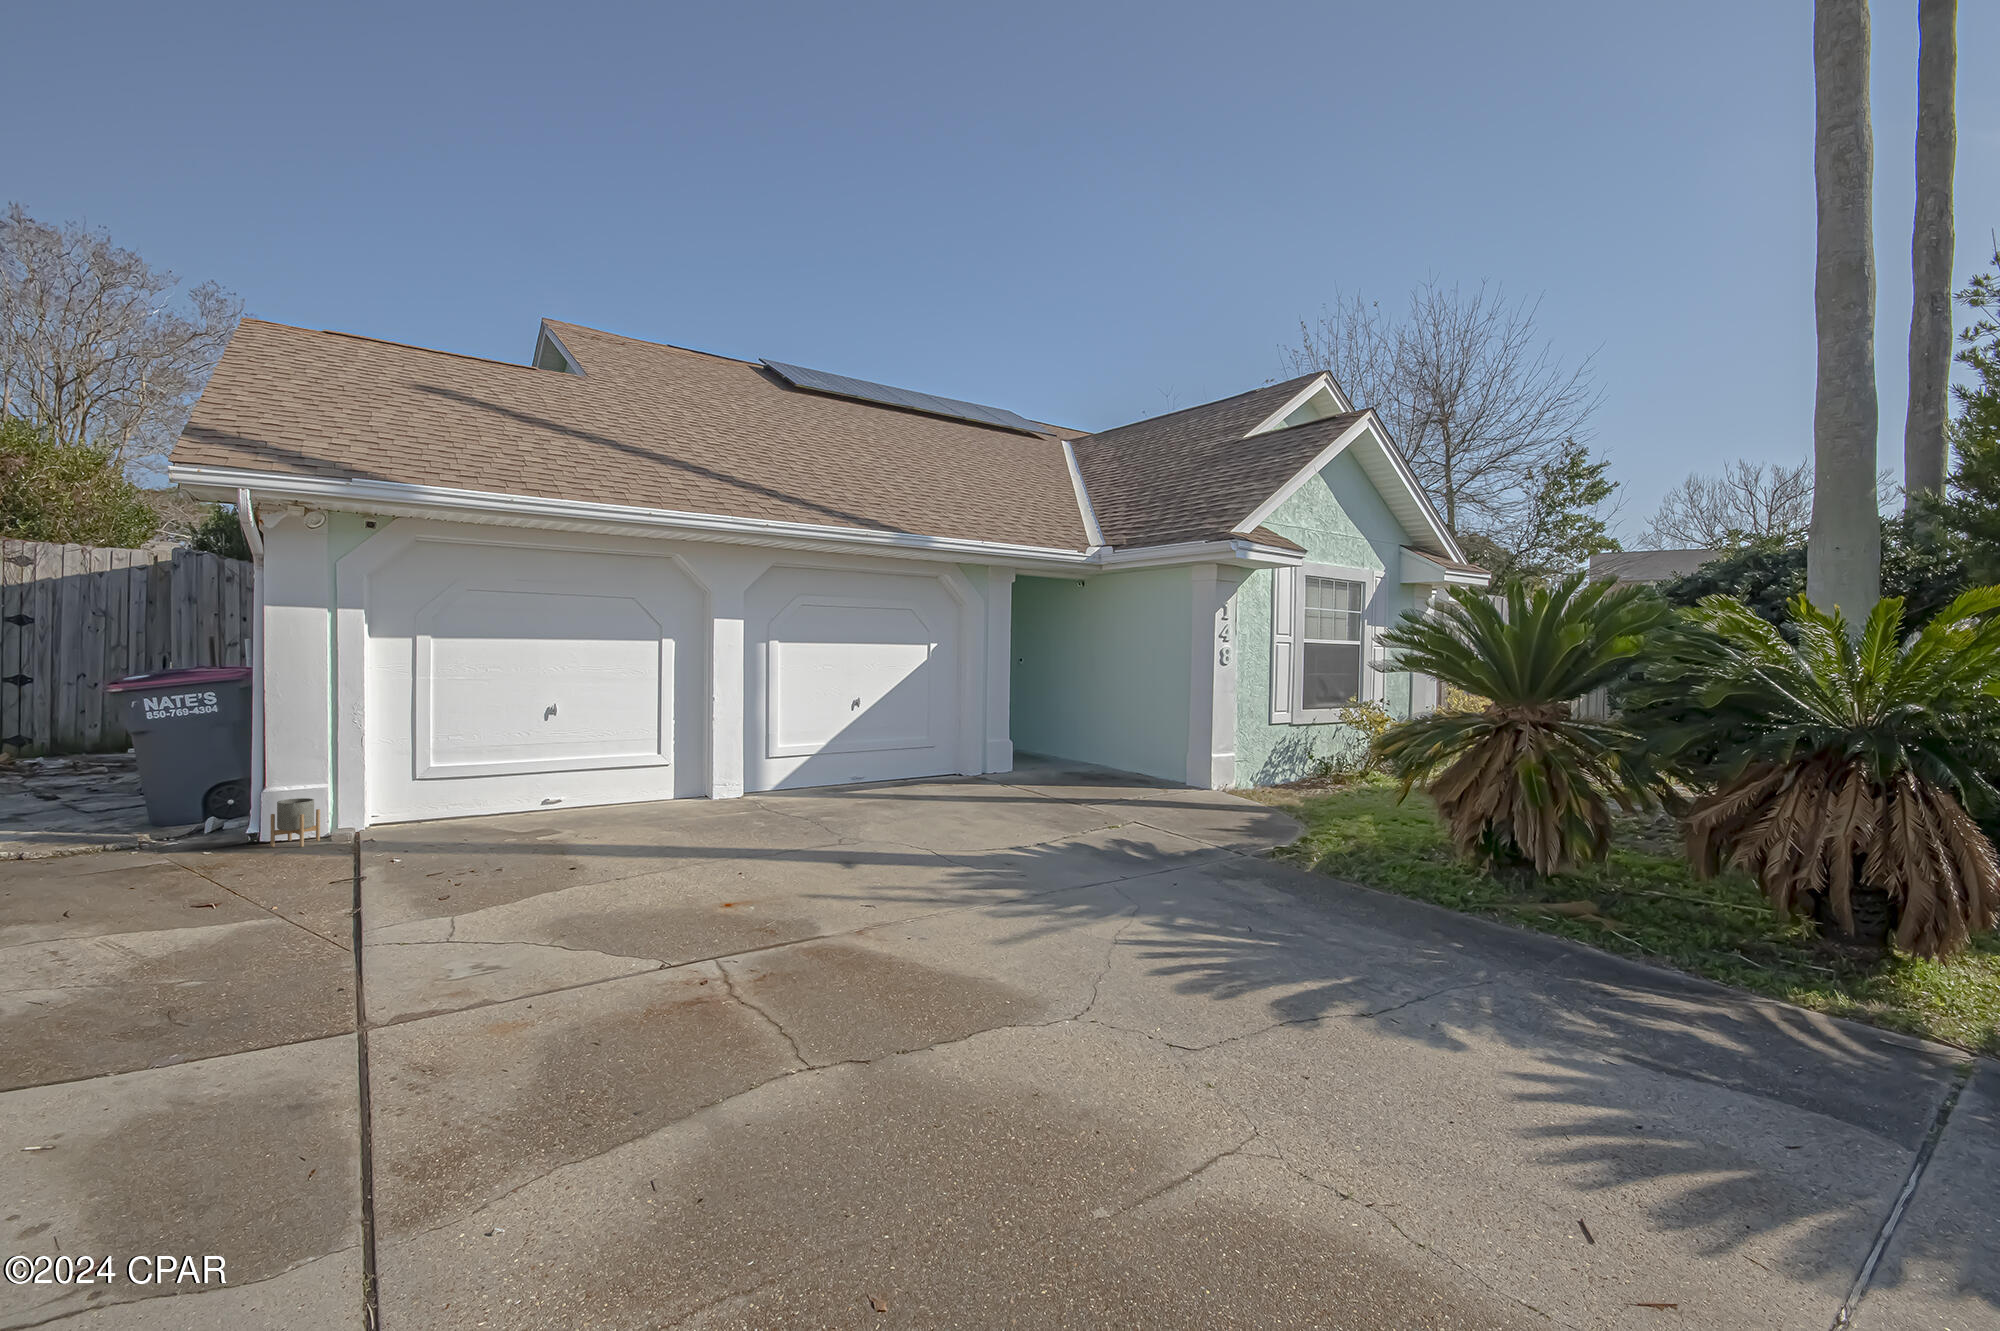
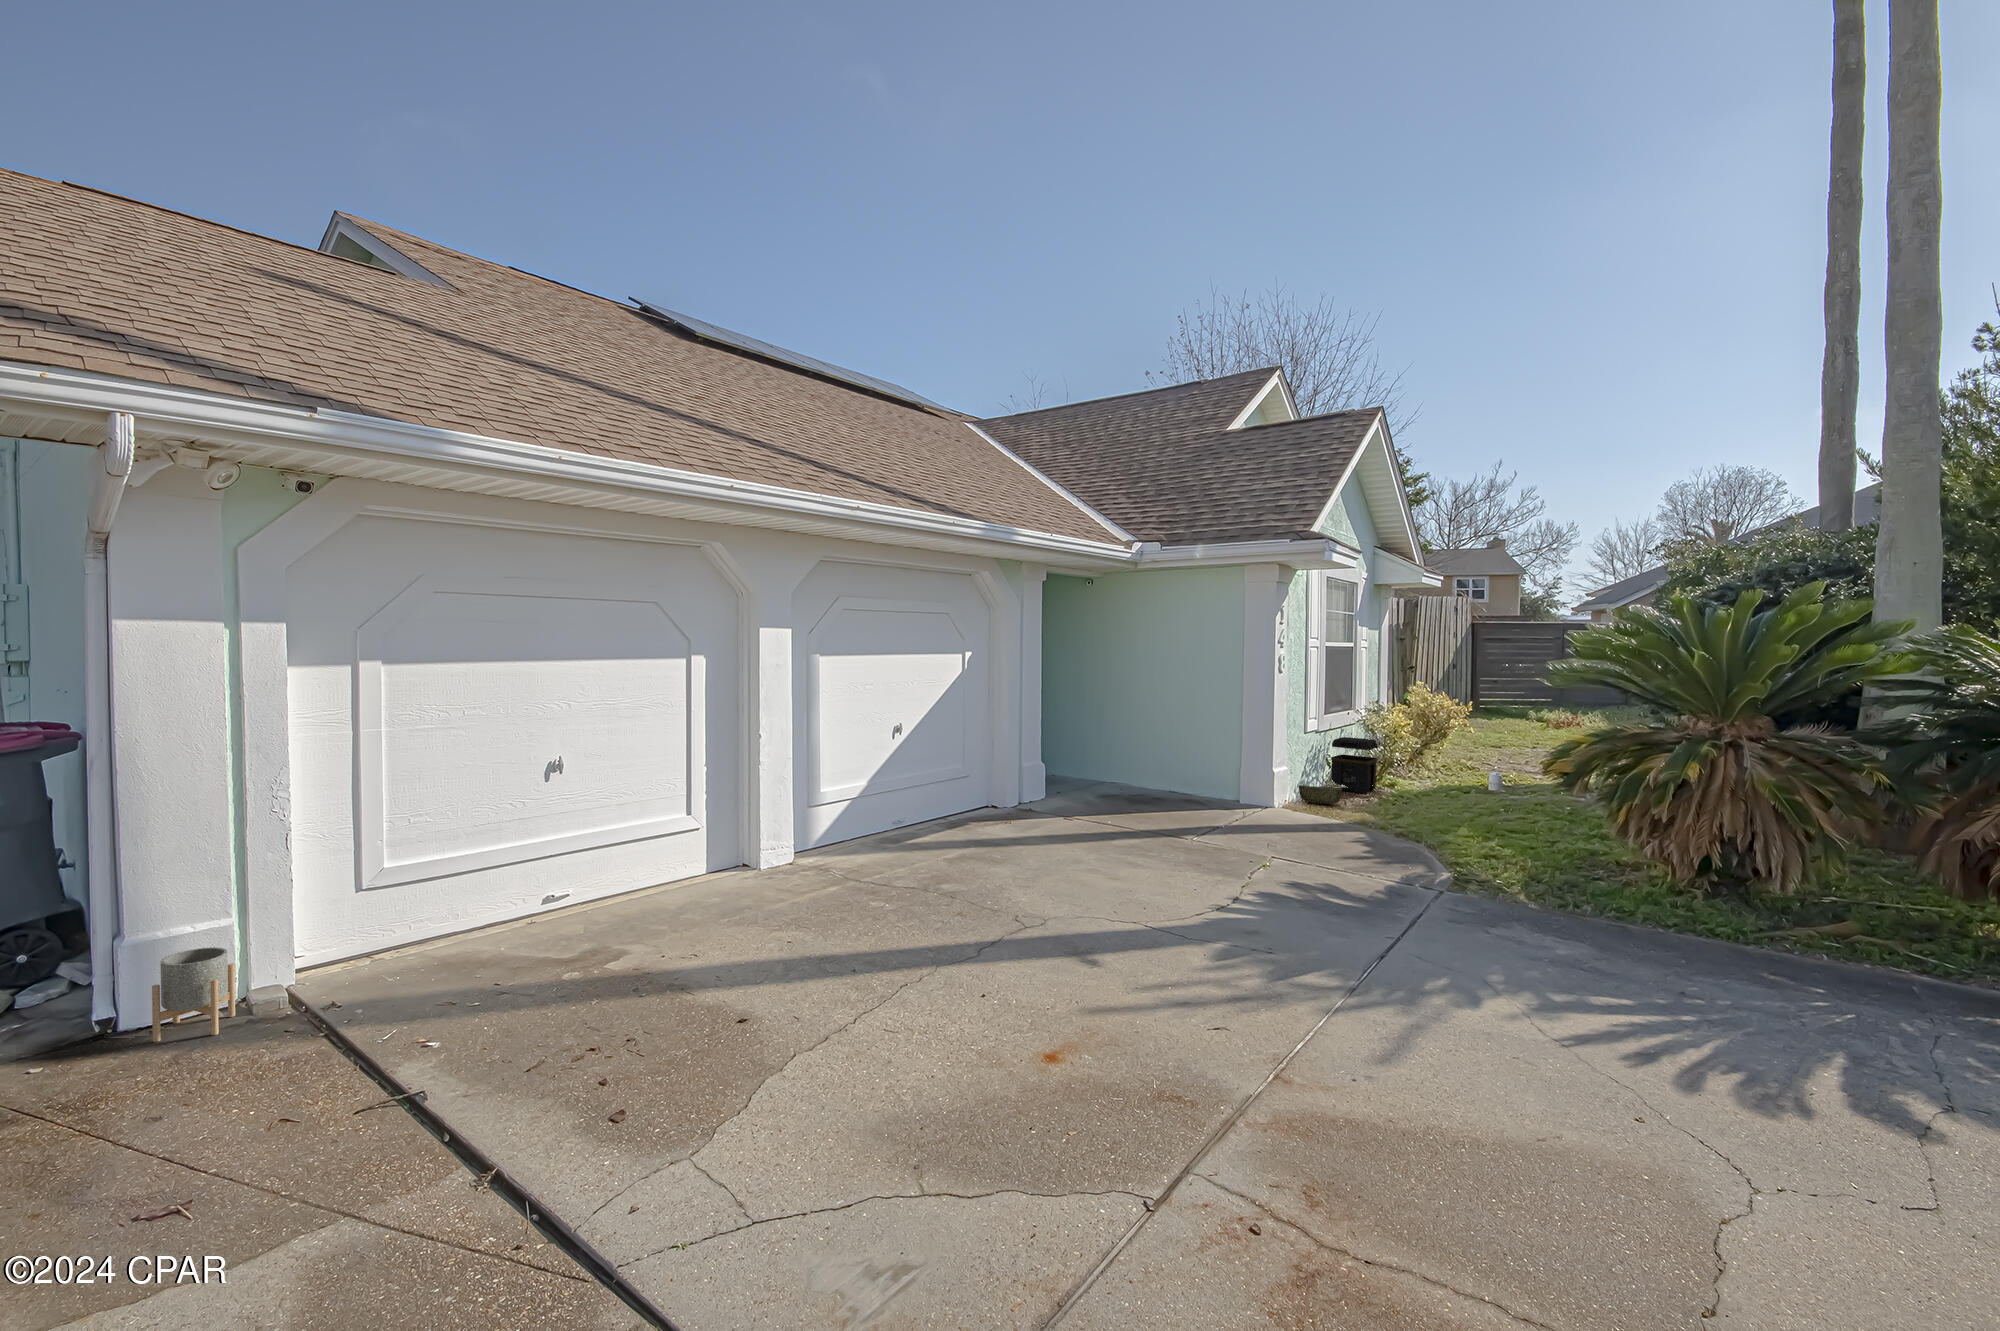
toolbox: none [1308,732,1356,785] -> present [1331,737,1378,794]
woven basket: none [1251,772,1292,791] -> present [1298,785,1342,804]

